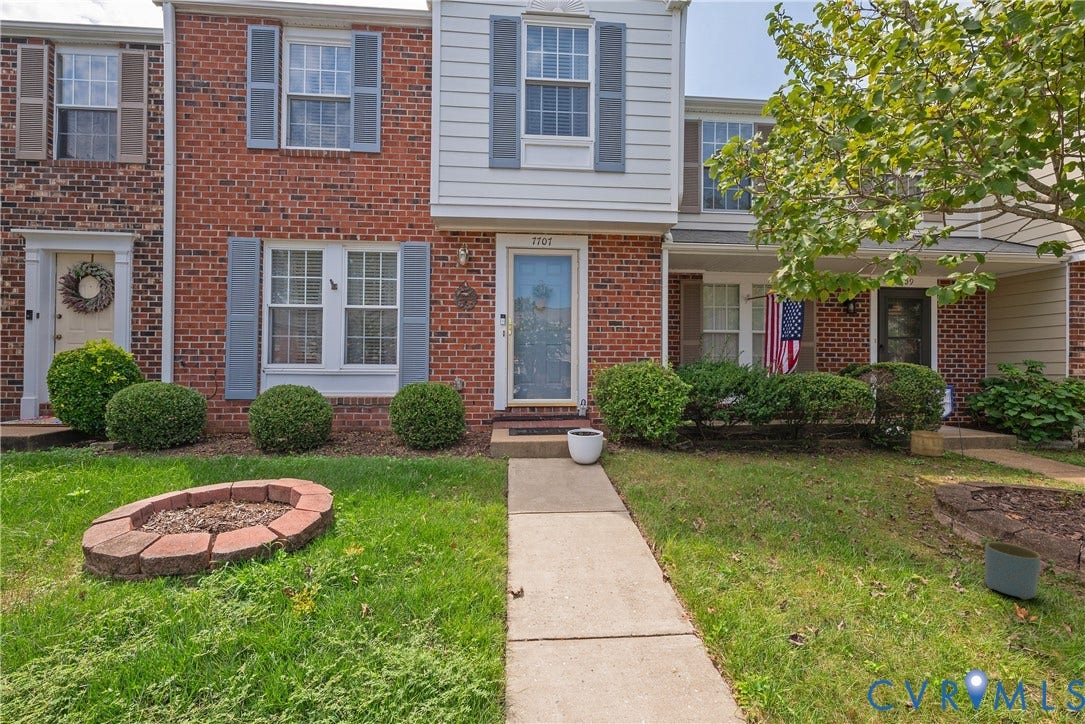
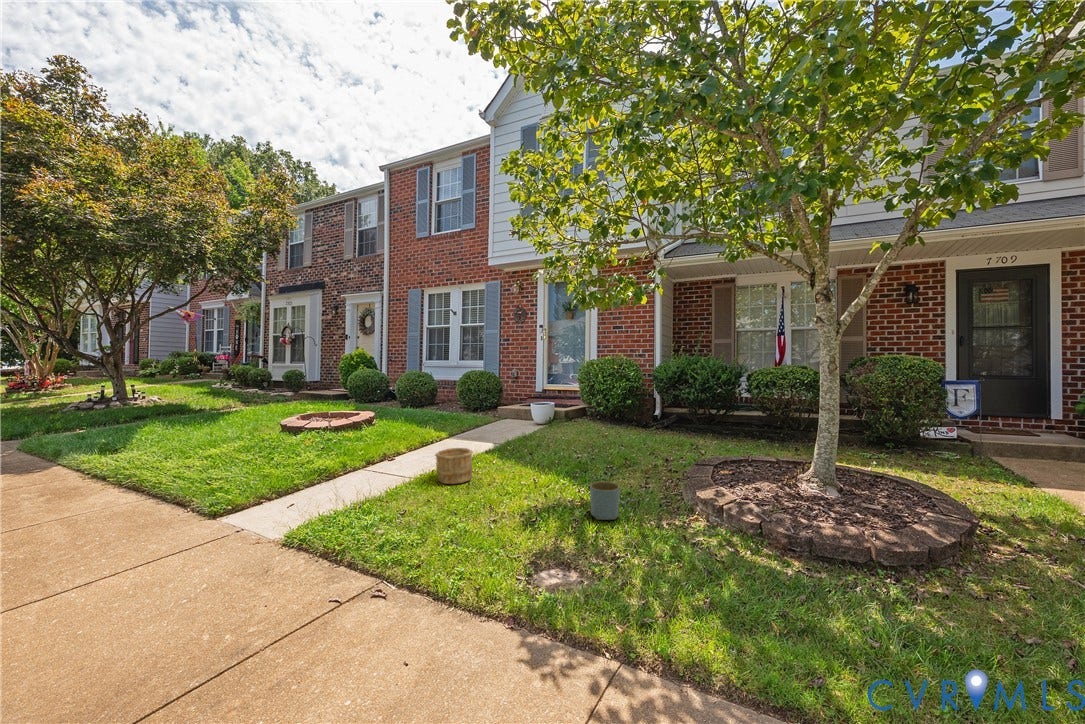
wooden bucket: present [911,431,945,457] -> present [435,448,472,484]

